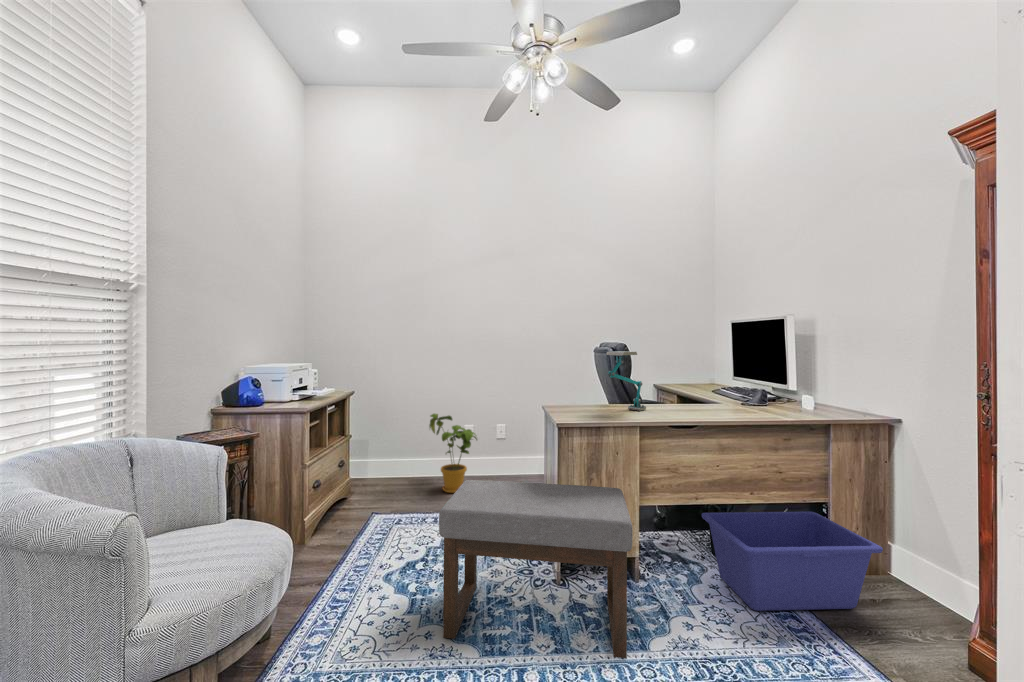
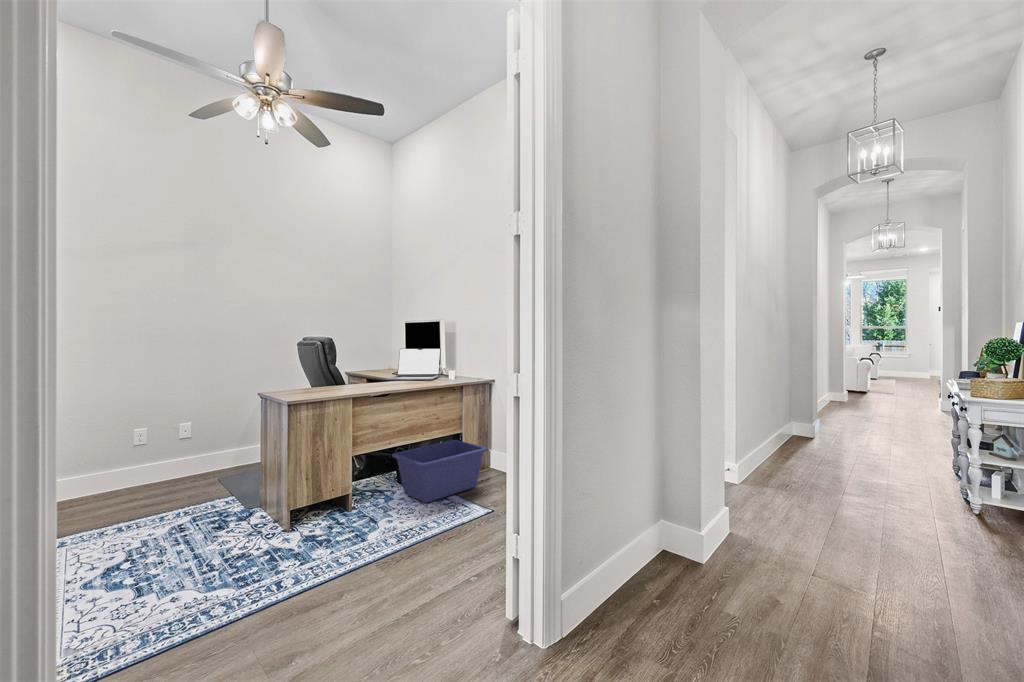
desk lamp: present [606,351,646,411] -> none [320,343,349,388]
laptop: none [704,362,789,410] -> present [388,348,441,380]
house plant: present [429,414,477,493] -> none [88,419,161,504]
ottoman: present [439,480,633,658] -> none [192,444,357,590]

